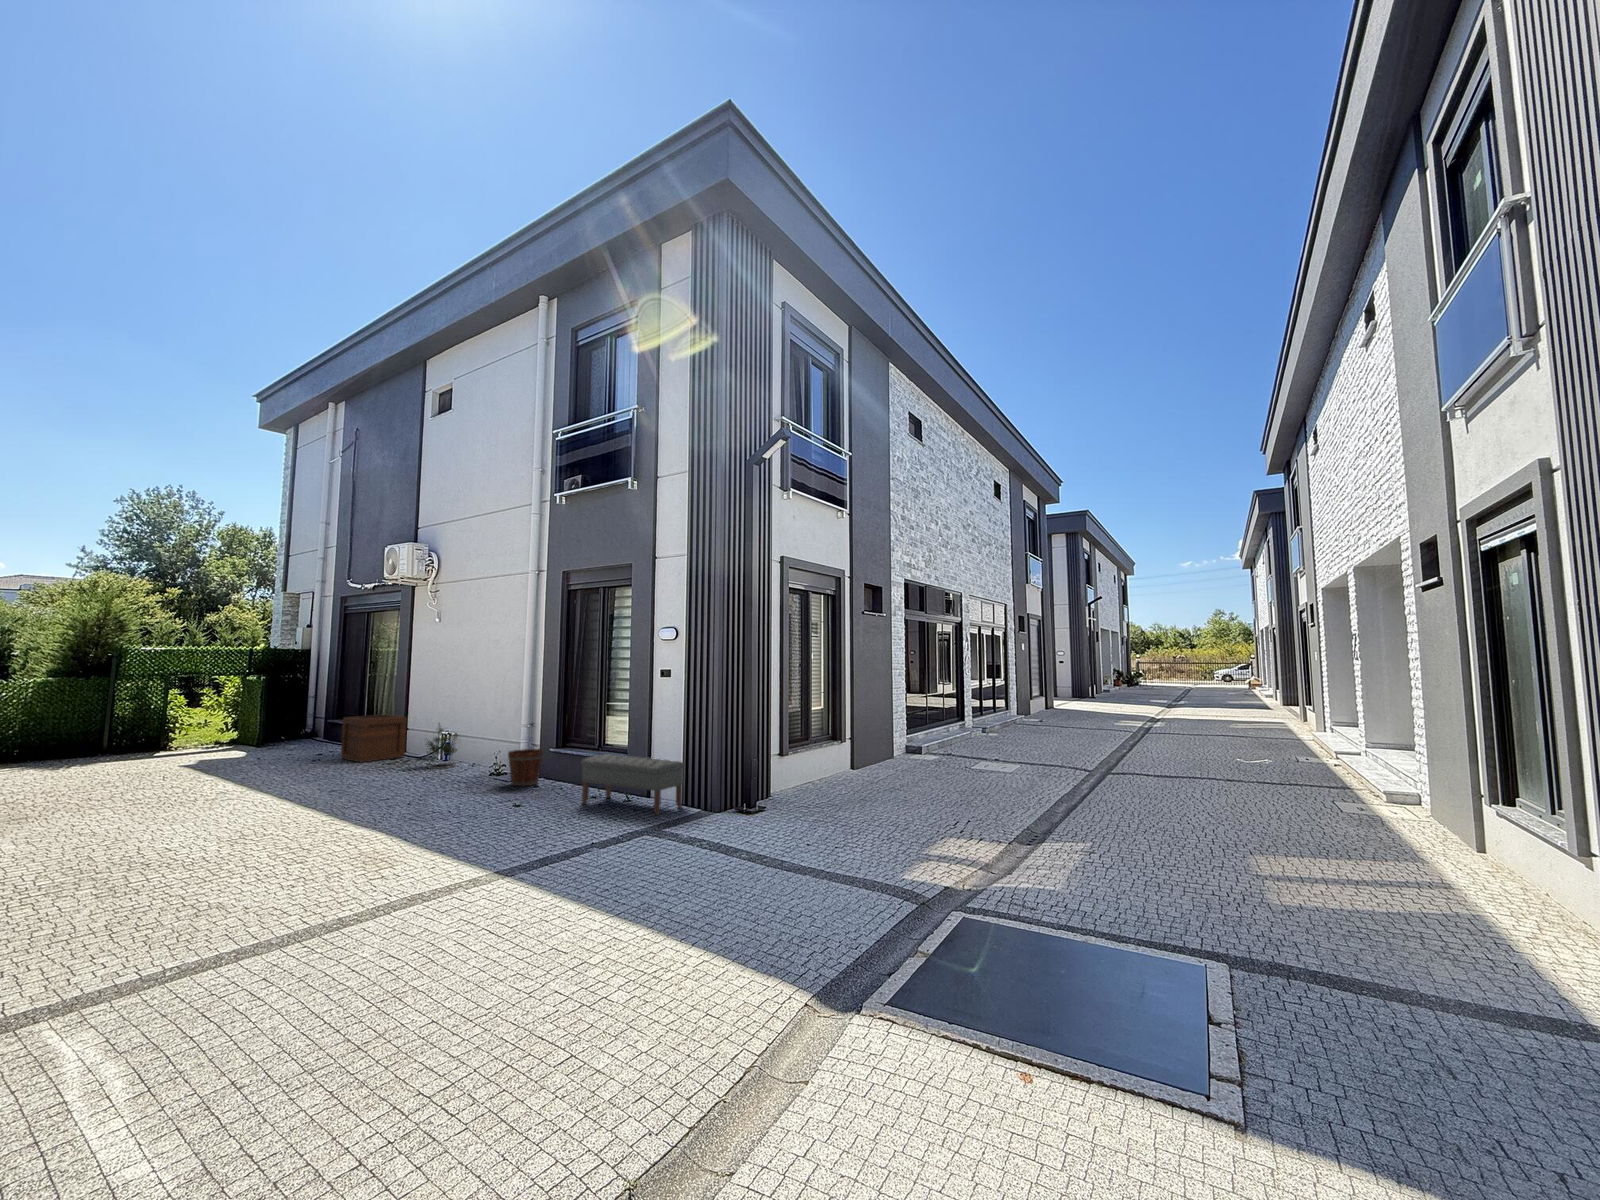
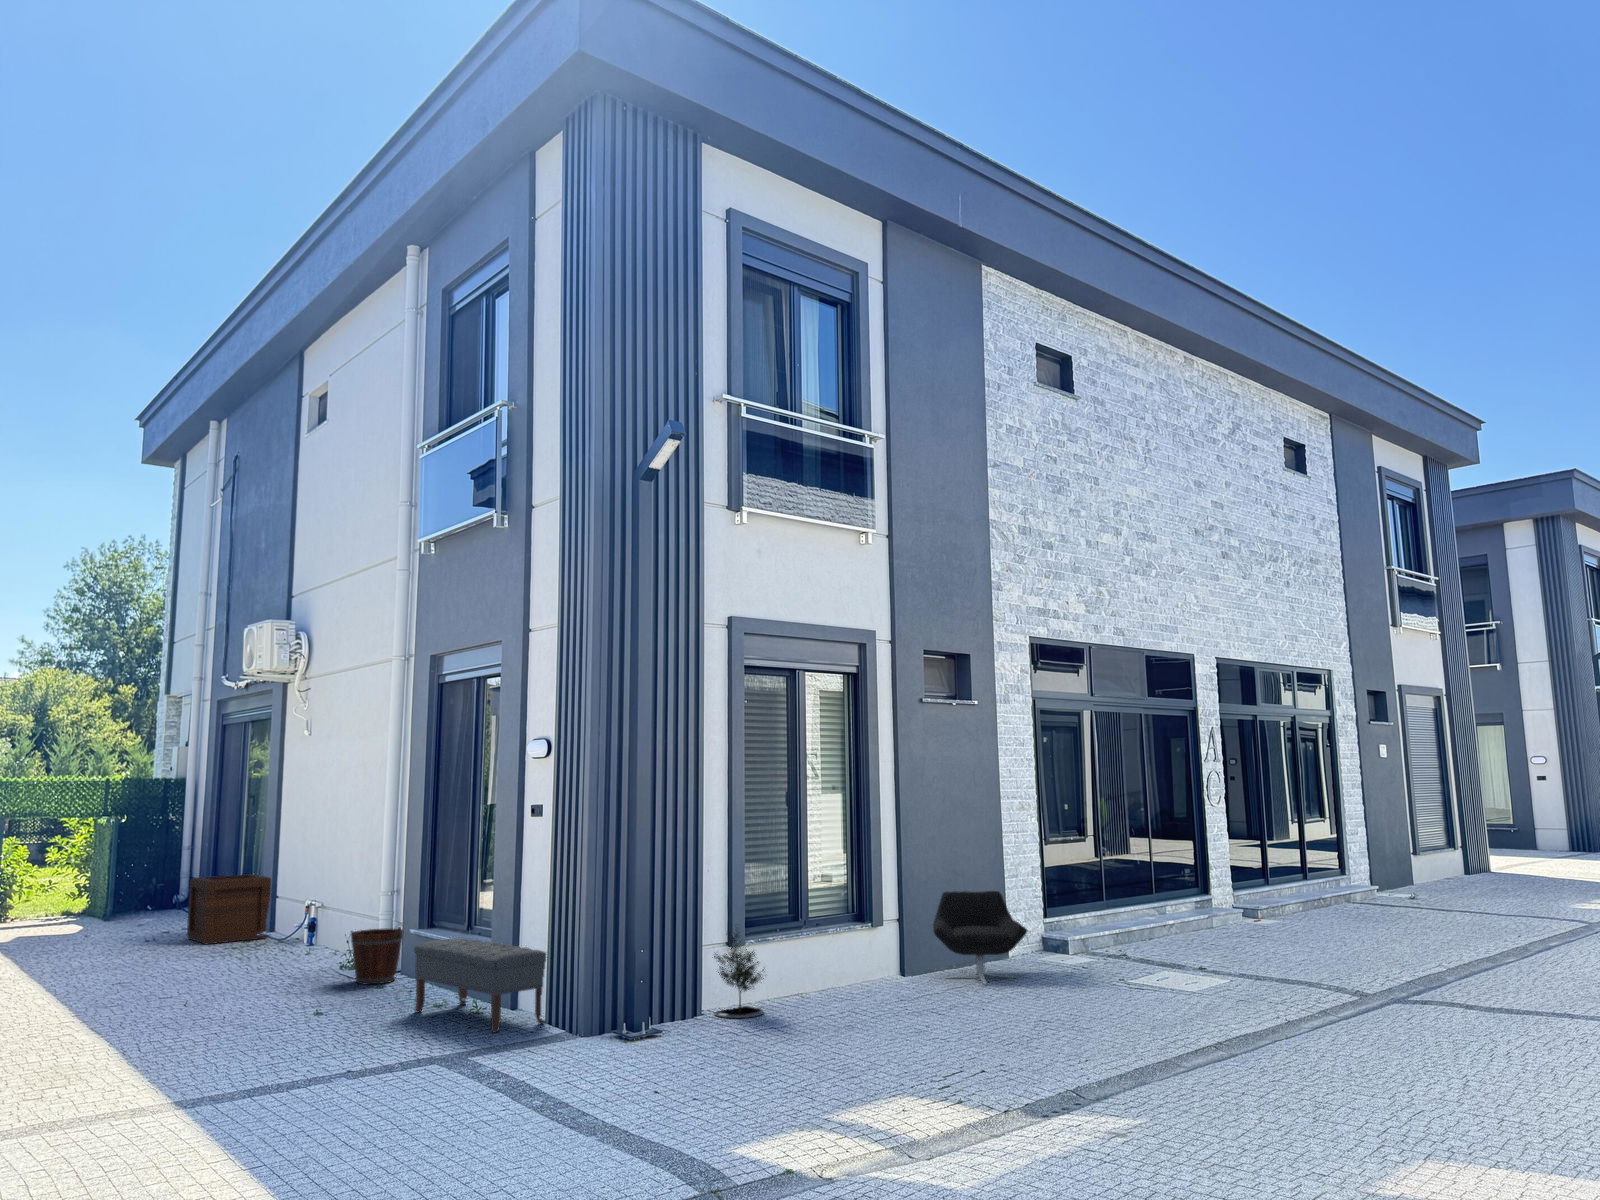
lounge chair: none [869,720,929,774] -> present [933,891,1027,985]
potted tree: present [427,723,457,769] -> present [714,932,764,1018]

